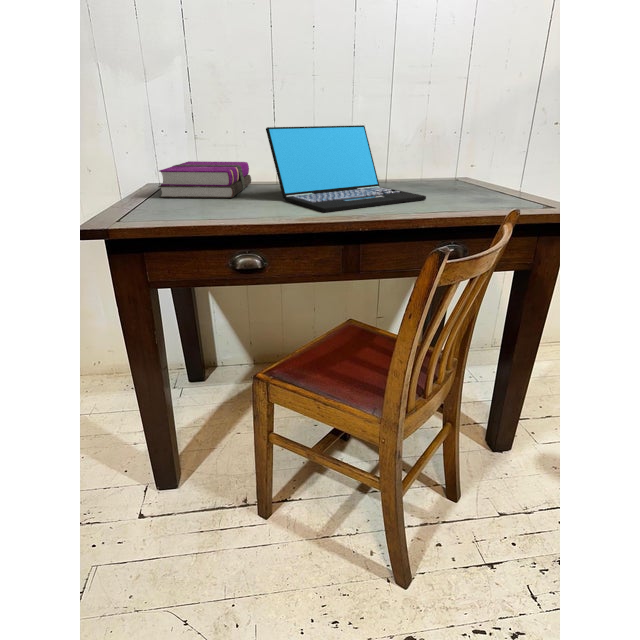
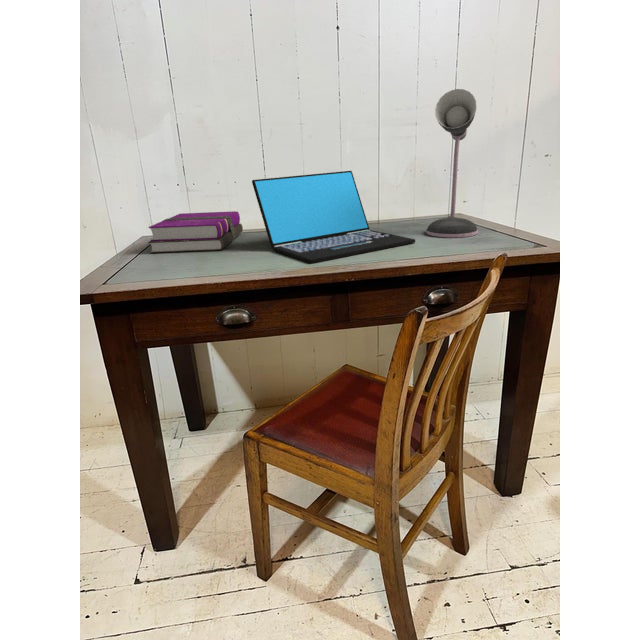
desk lamp: none [436,44,495,197] -> present [426,89,478,238]

